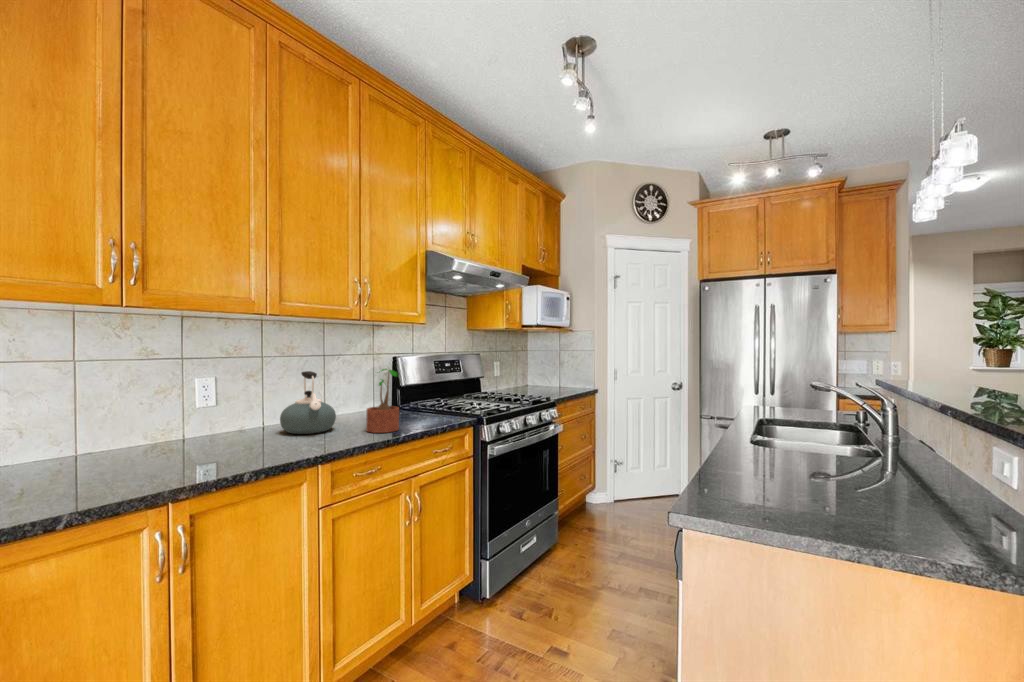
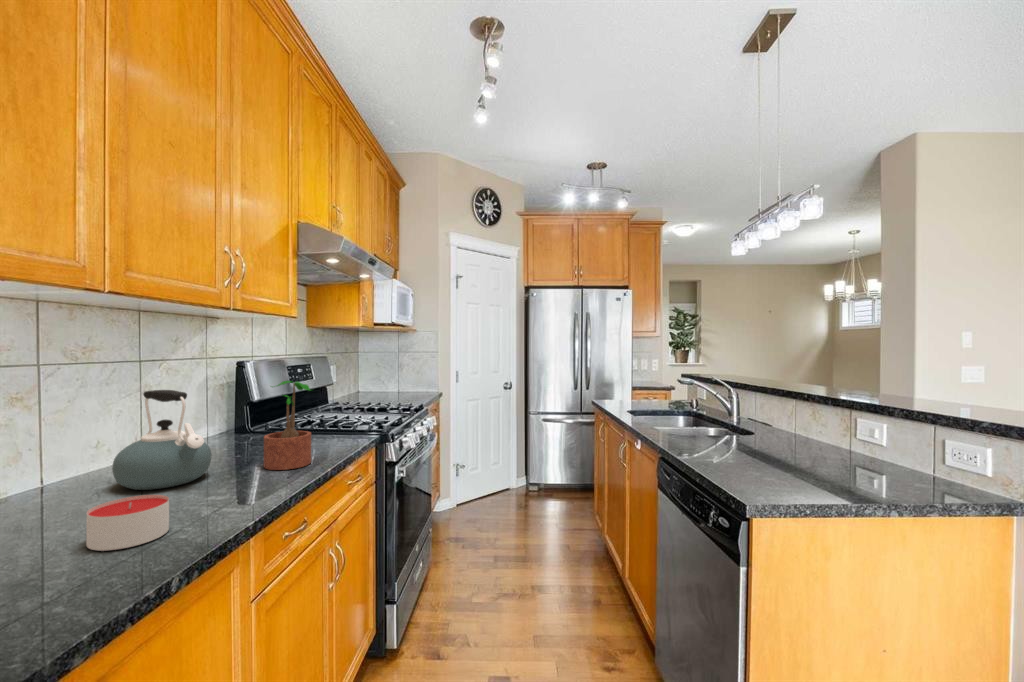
candle: none [231,432,274,459] -> present [86,495,169,551]

